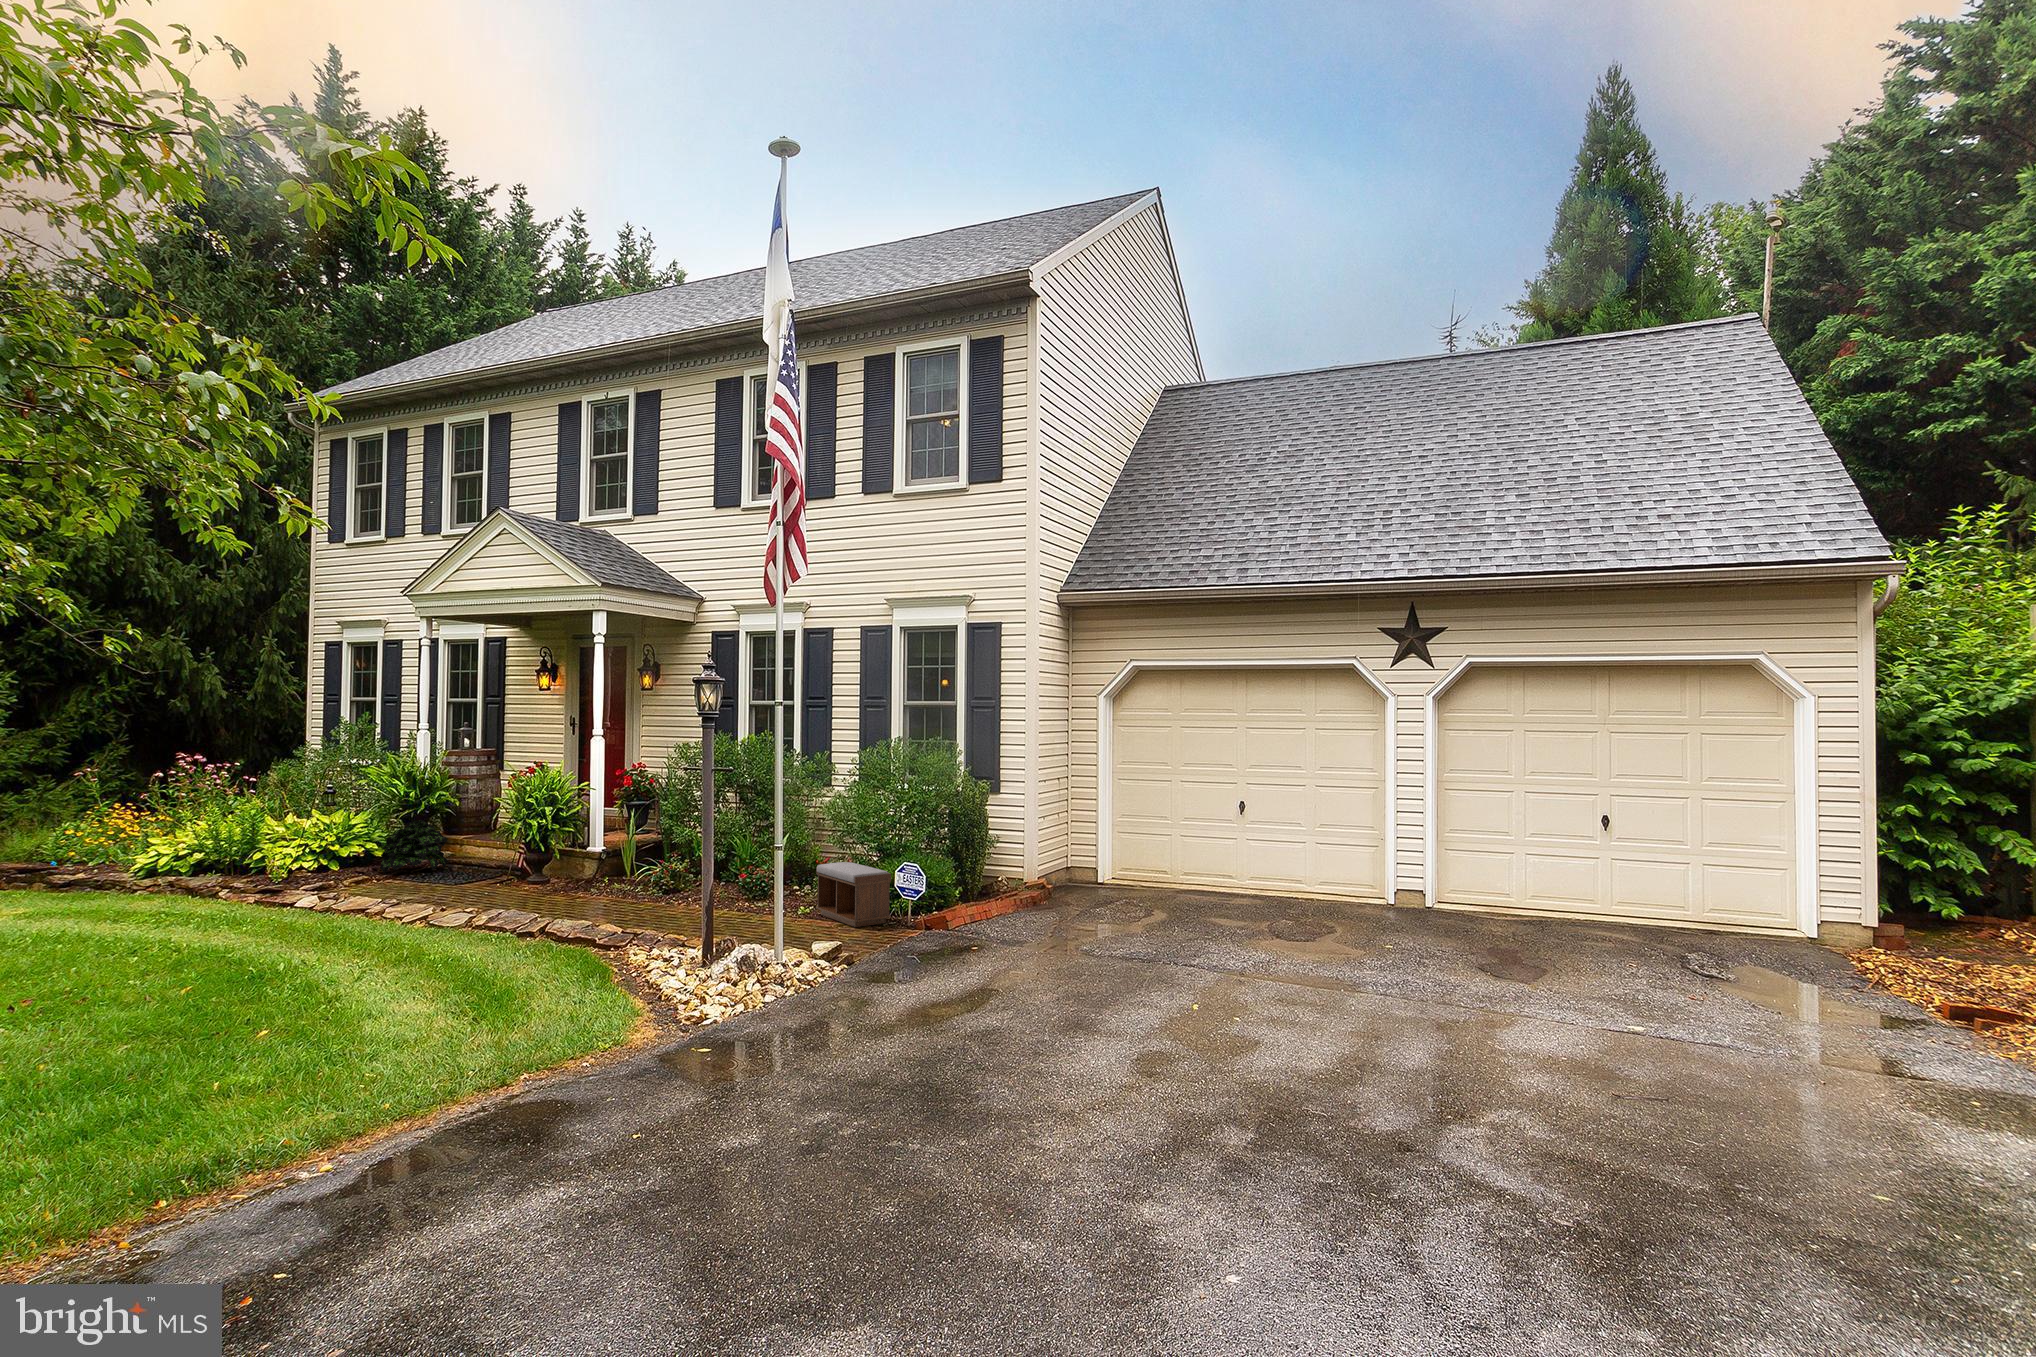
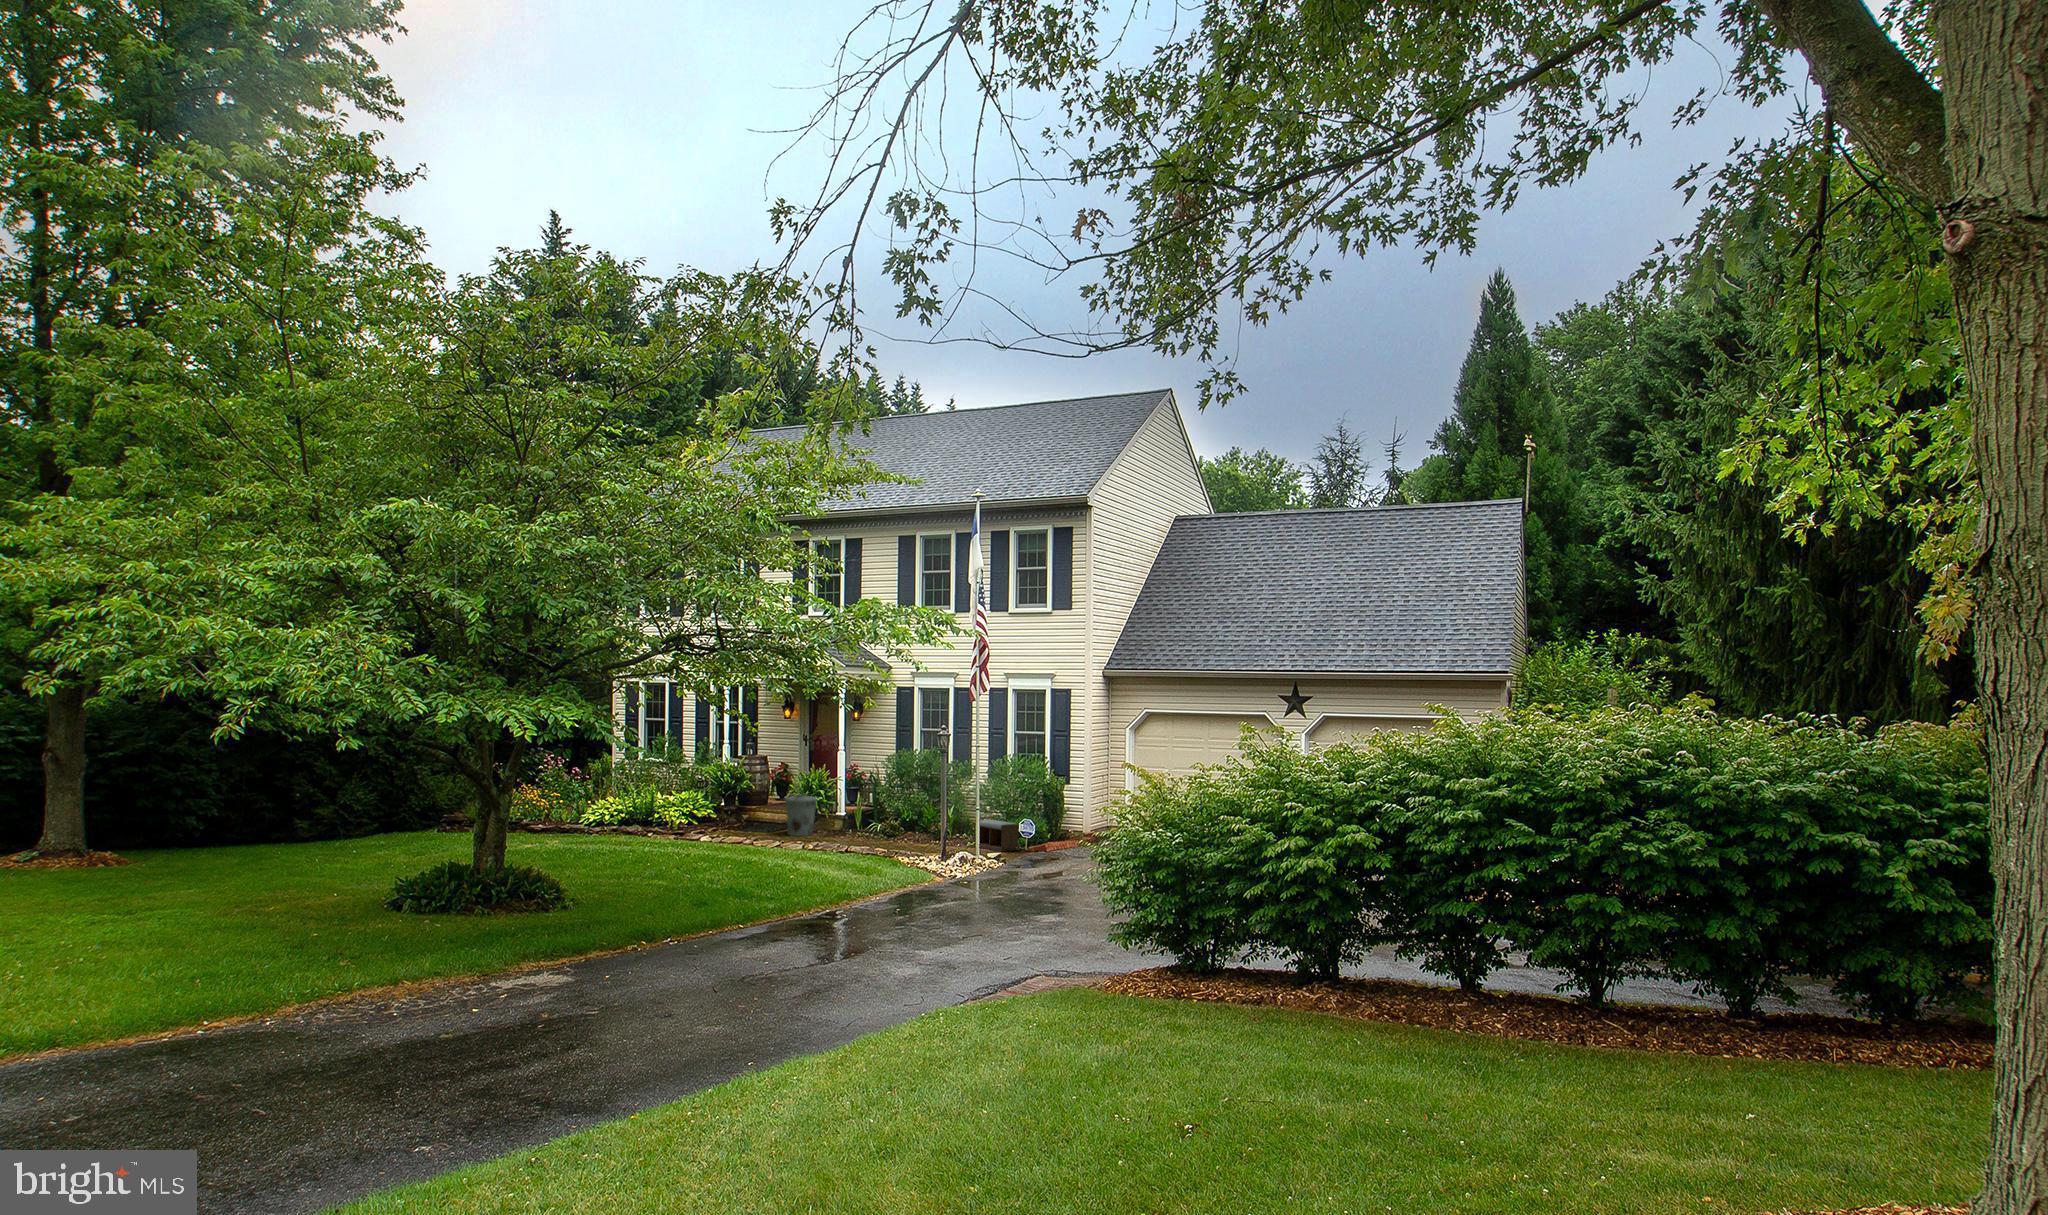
trash can: none [490,812,556,889] -> present [785,794,818,836]
potted plant: present [380,820,447,874] -> none [707,798,744,829]

